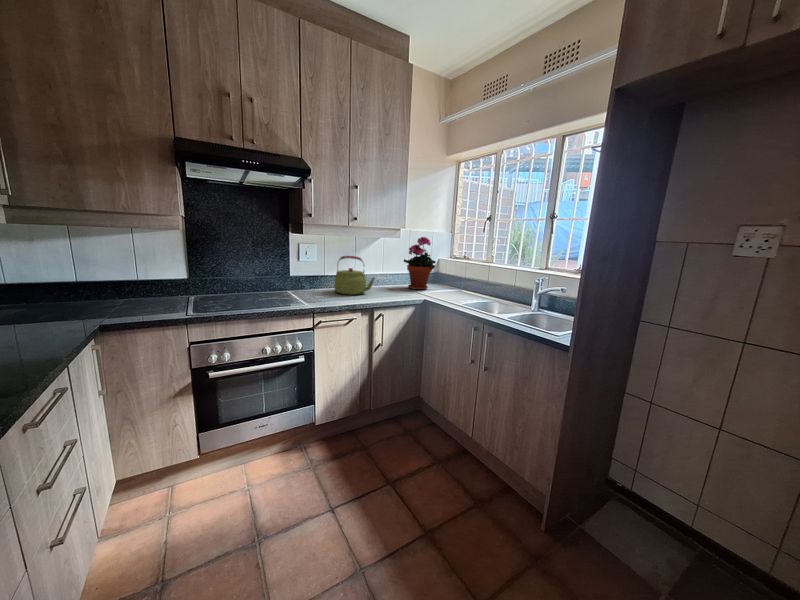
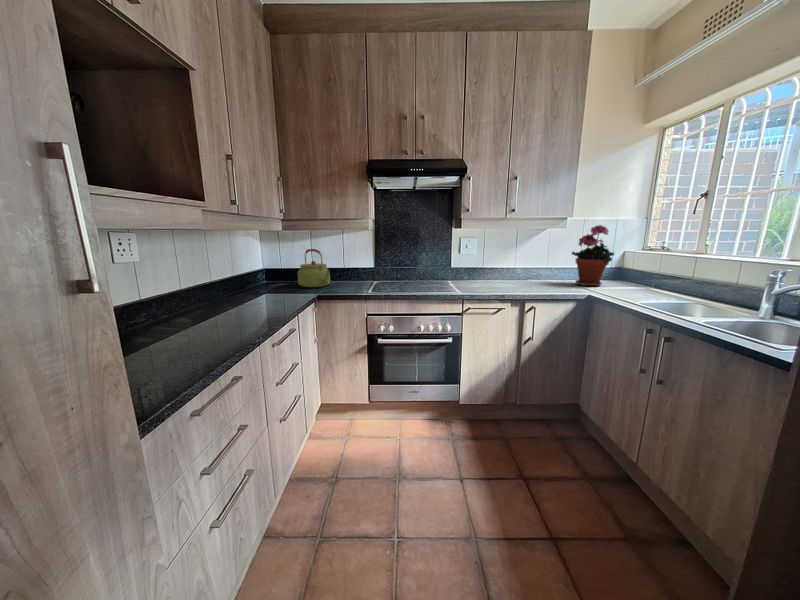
kettle: present [334,256,375,295] -> present [298,249,330,287]

